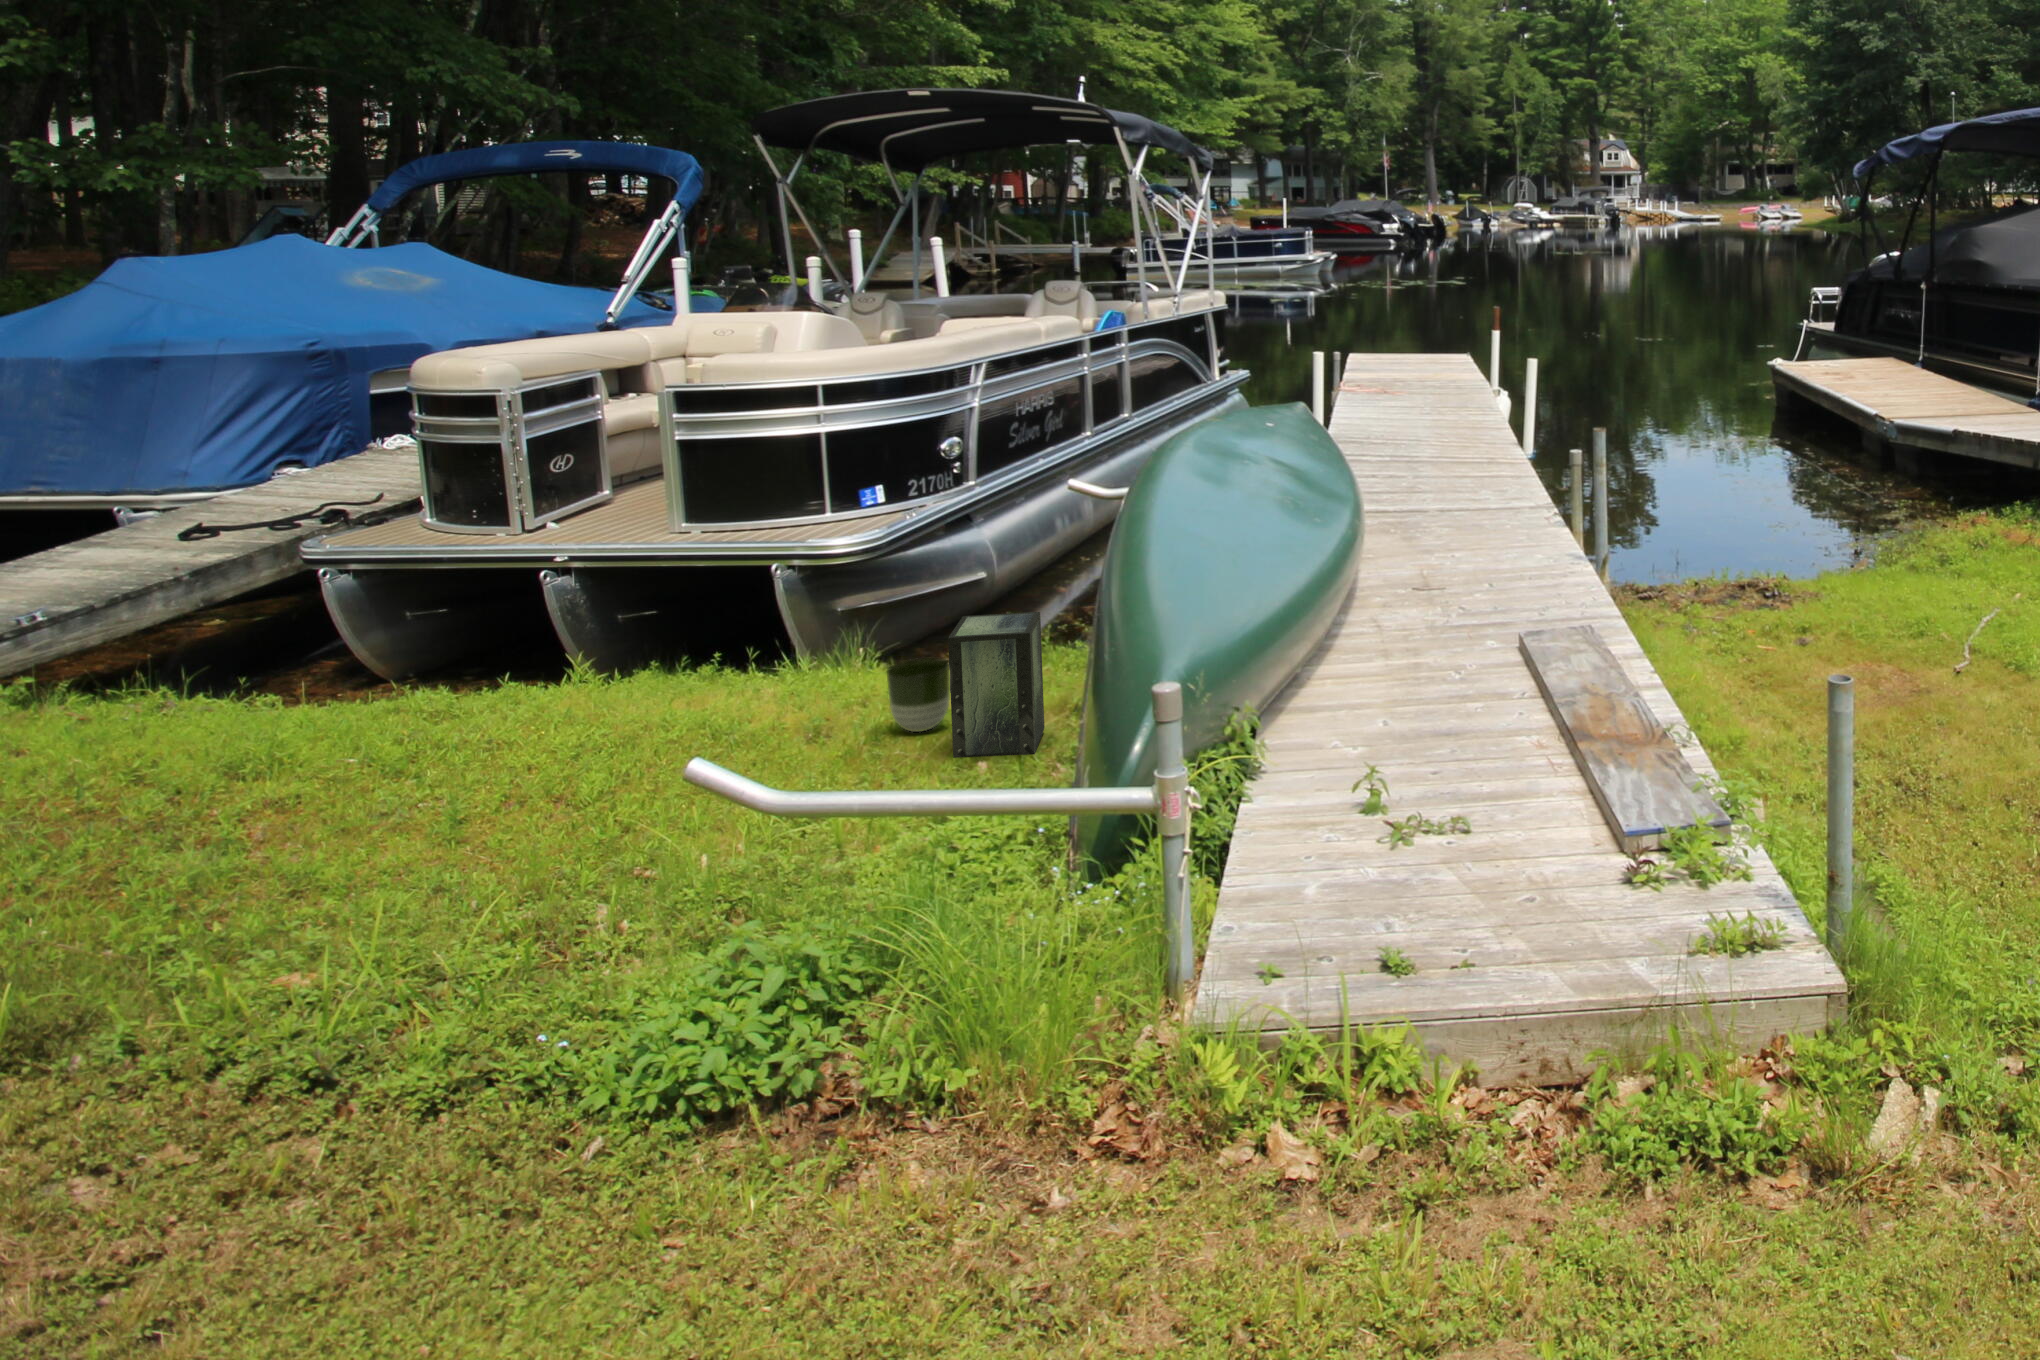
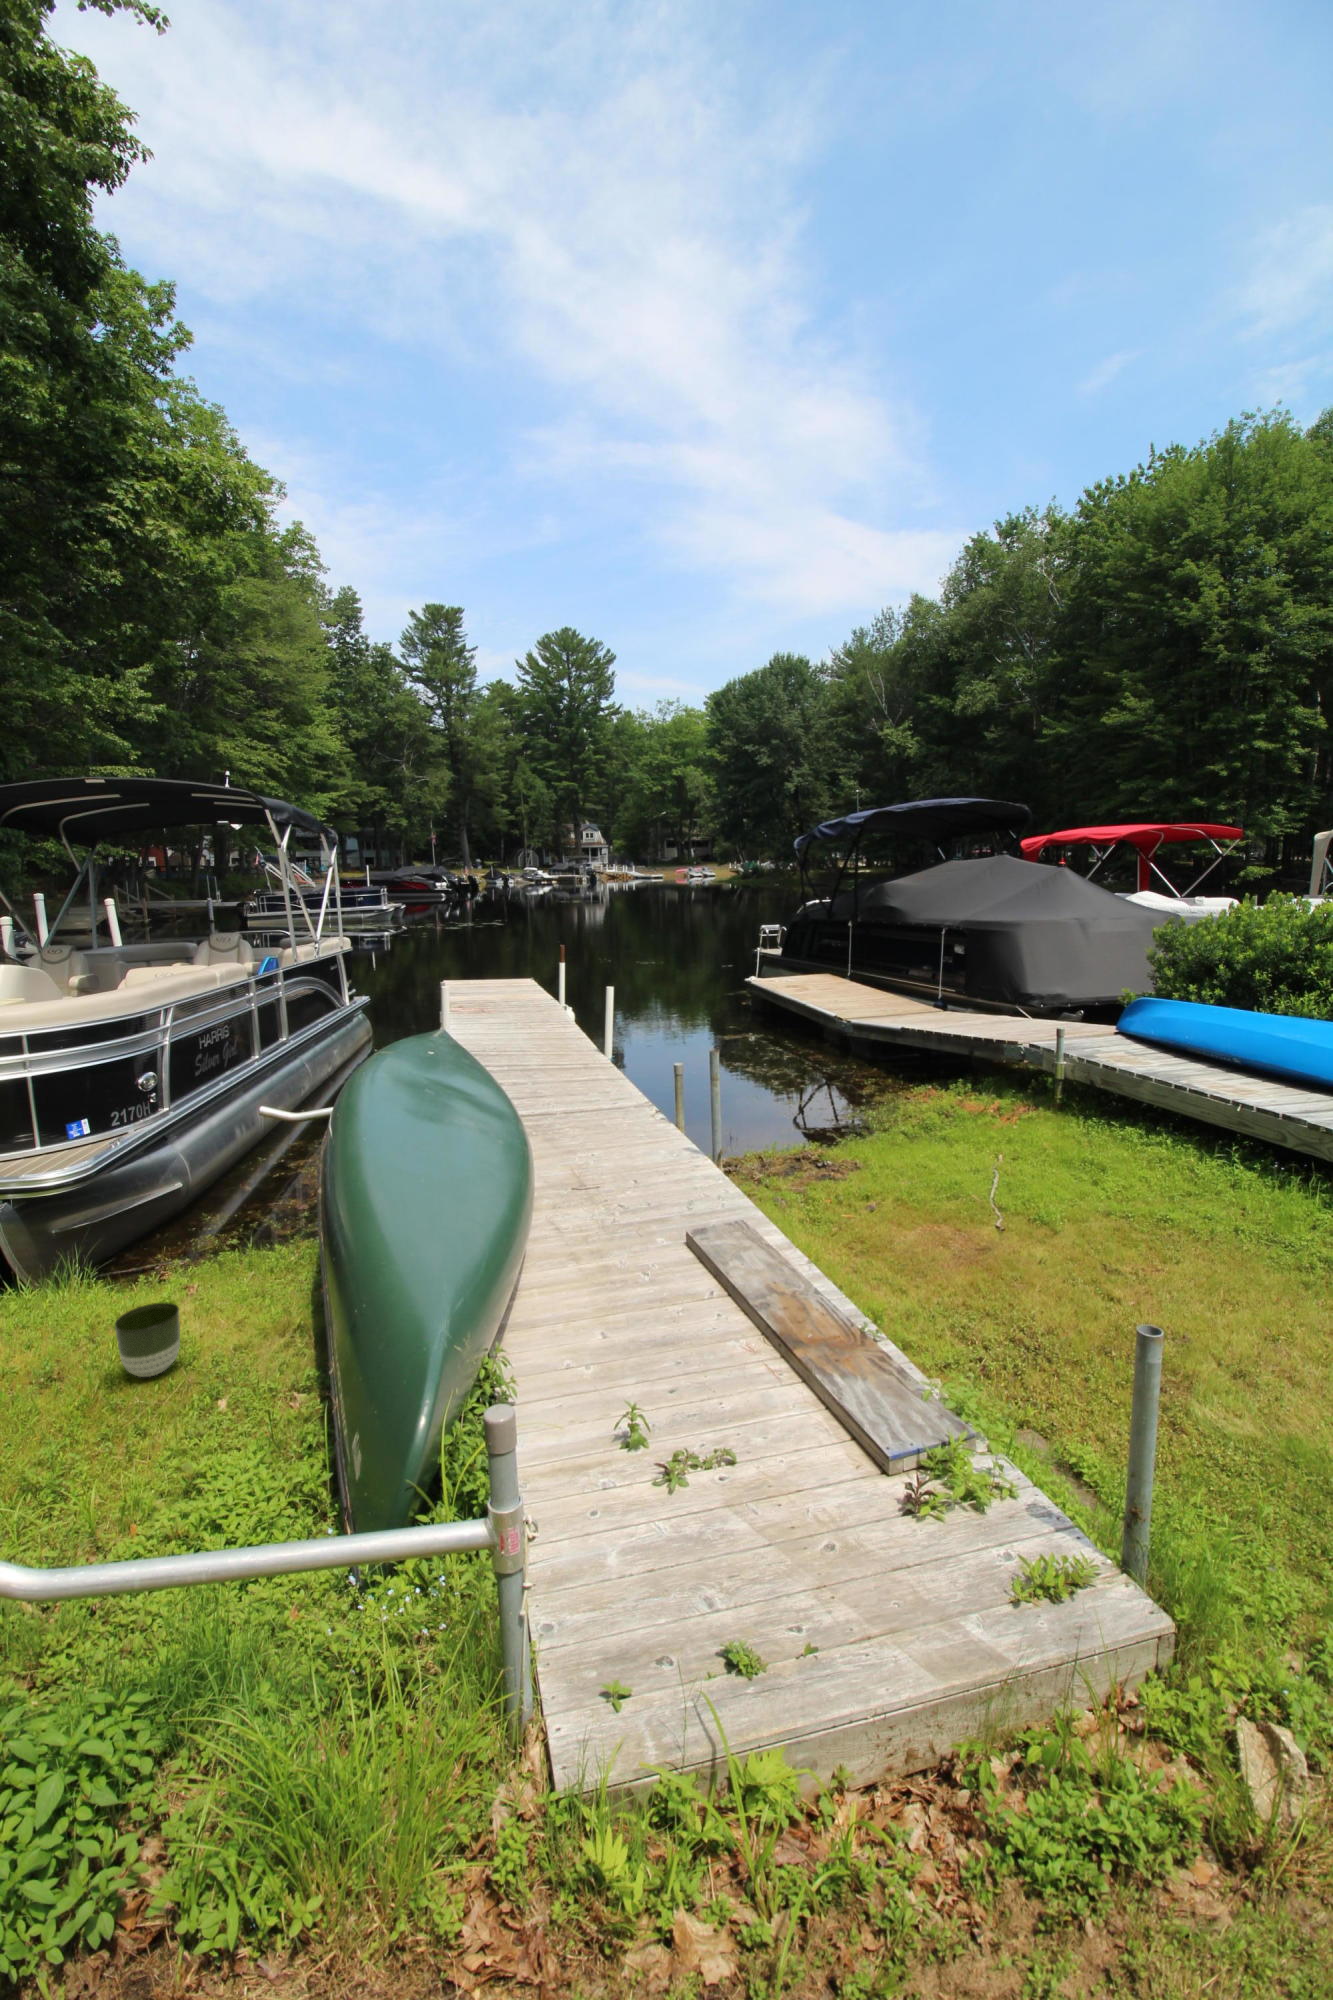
storage box: present [948,612,1044,758] -> none [183,1256,276,1413]

